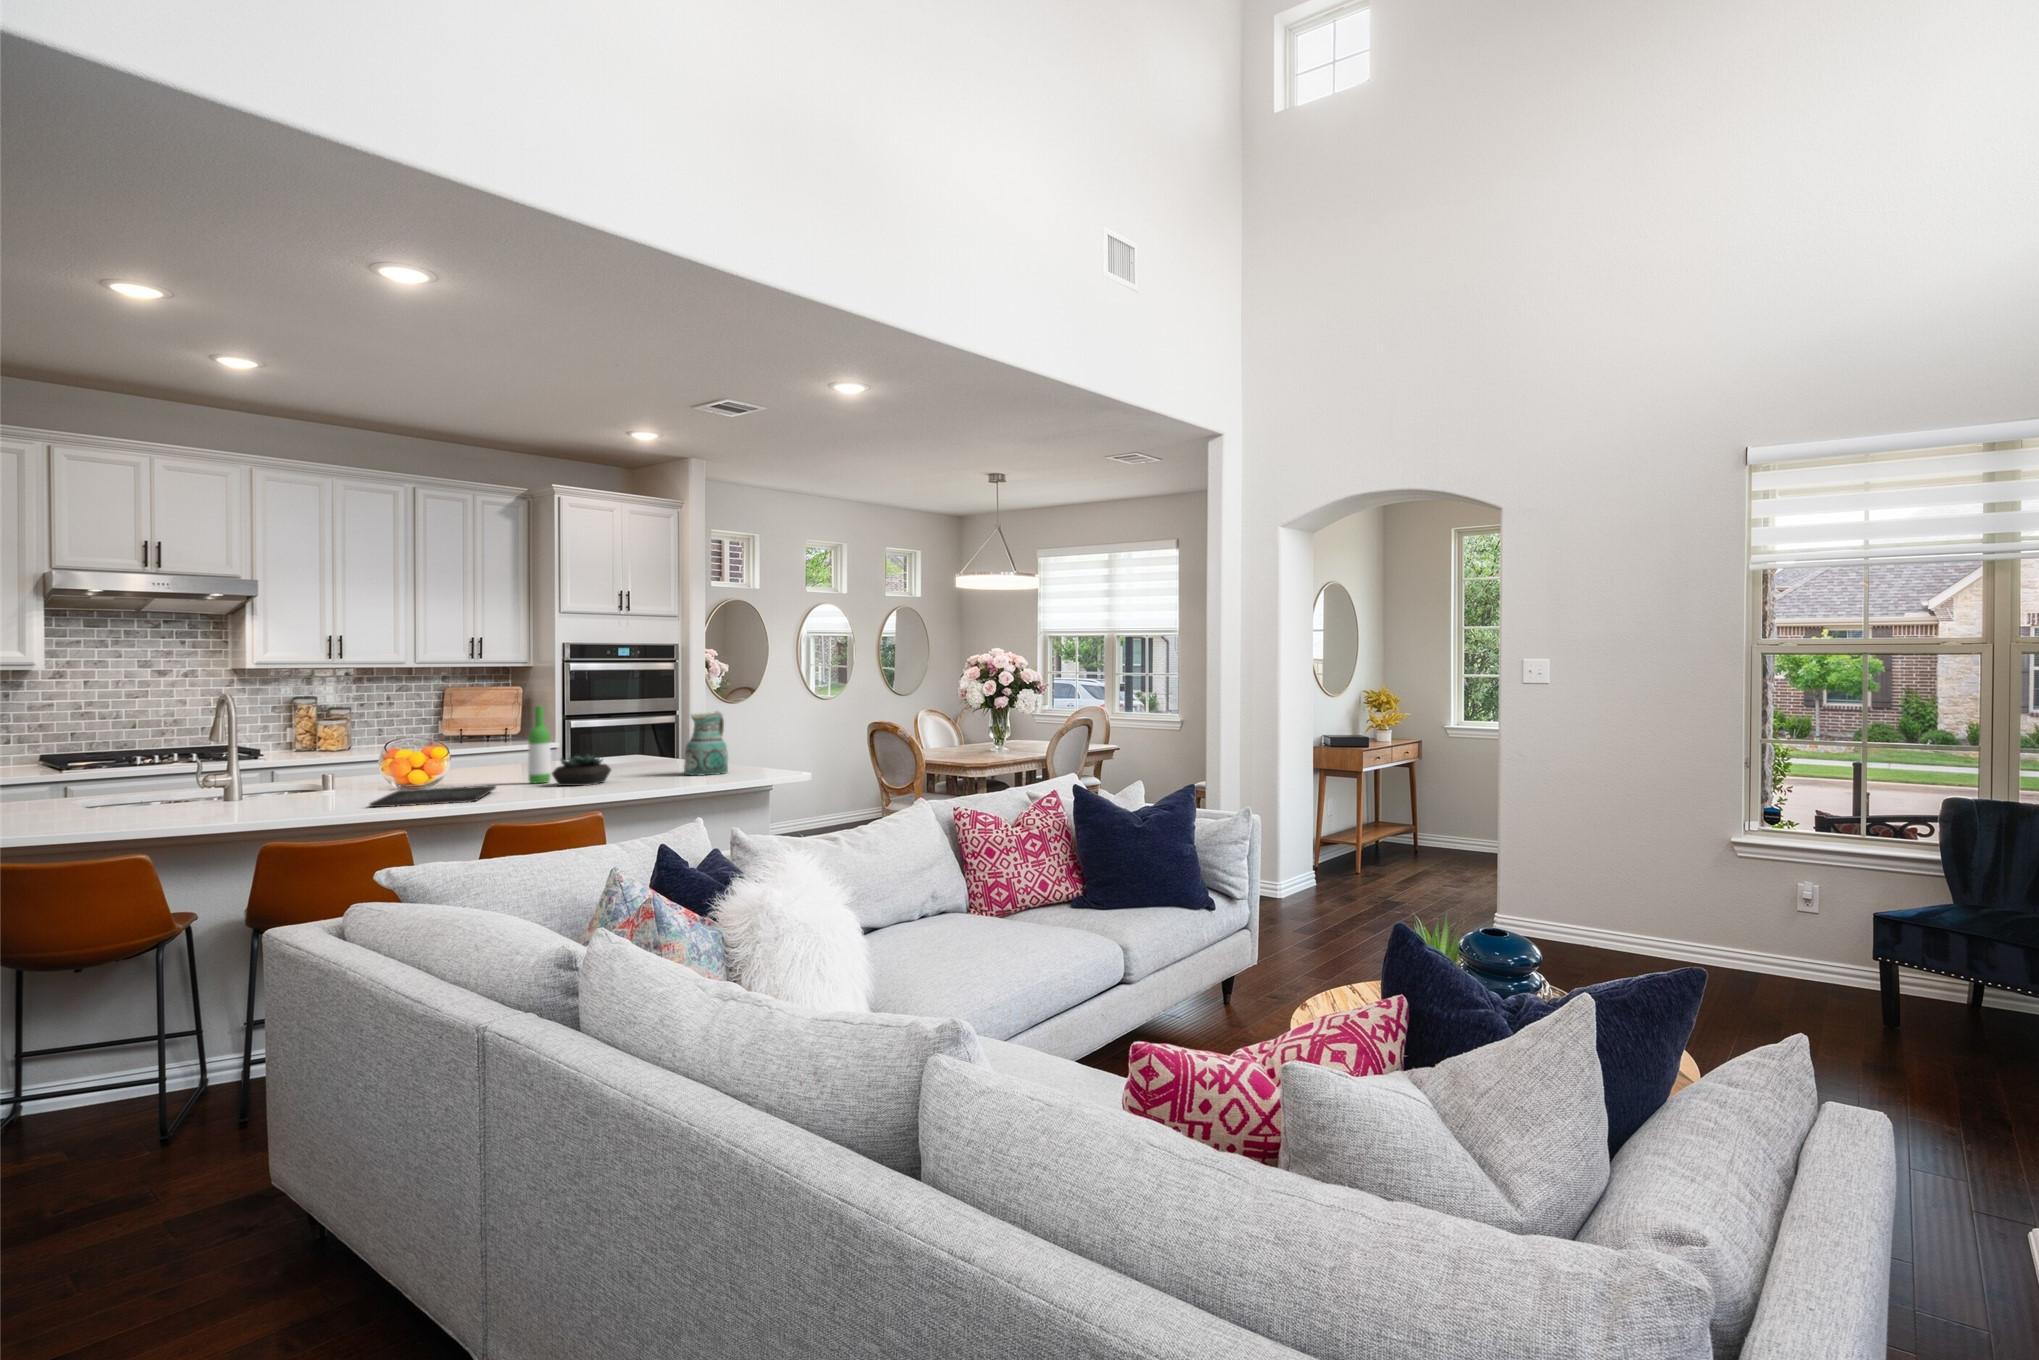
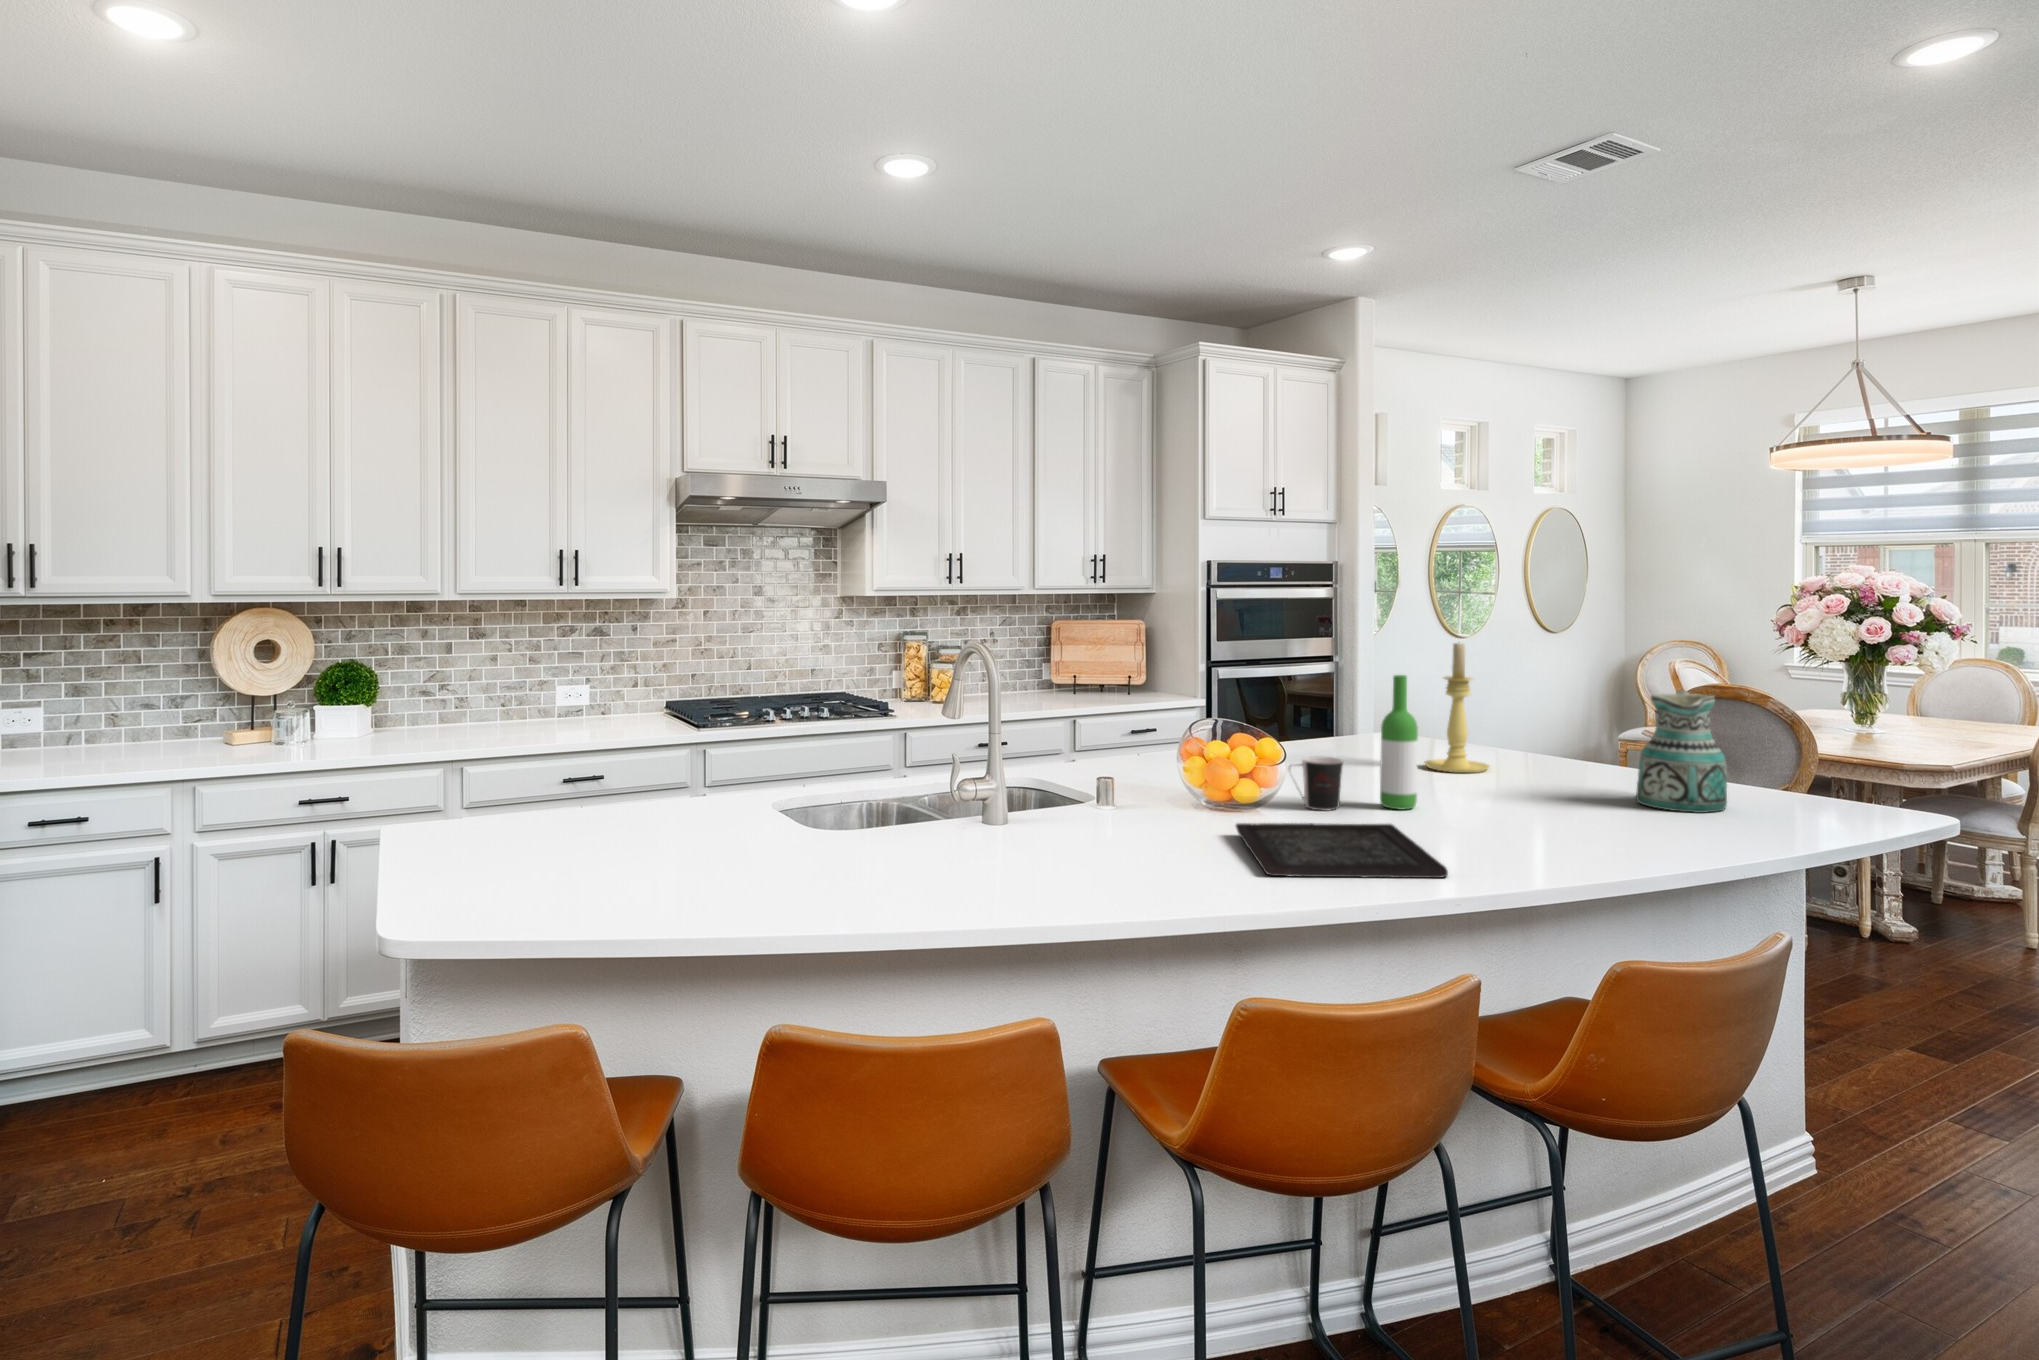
candle holder: none [617,690,657,769] -> present [1424,643,1490,773]
succulent plant: present [551,755,611,786] -> none [1455,767,1551,829]
coffee cup: none [469,756,504,787] -> present [1289,757,1343,811]

